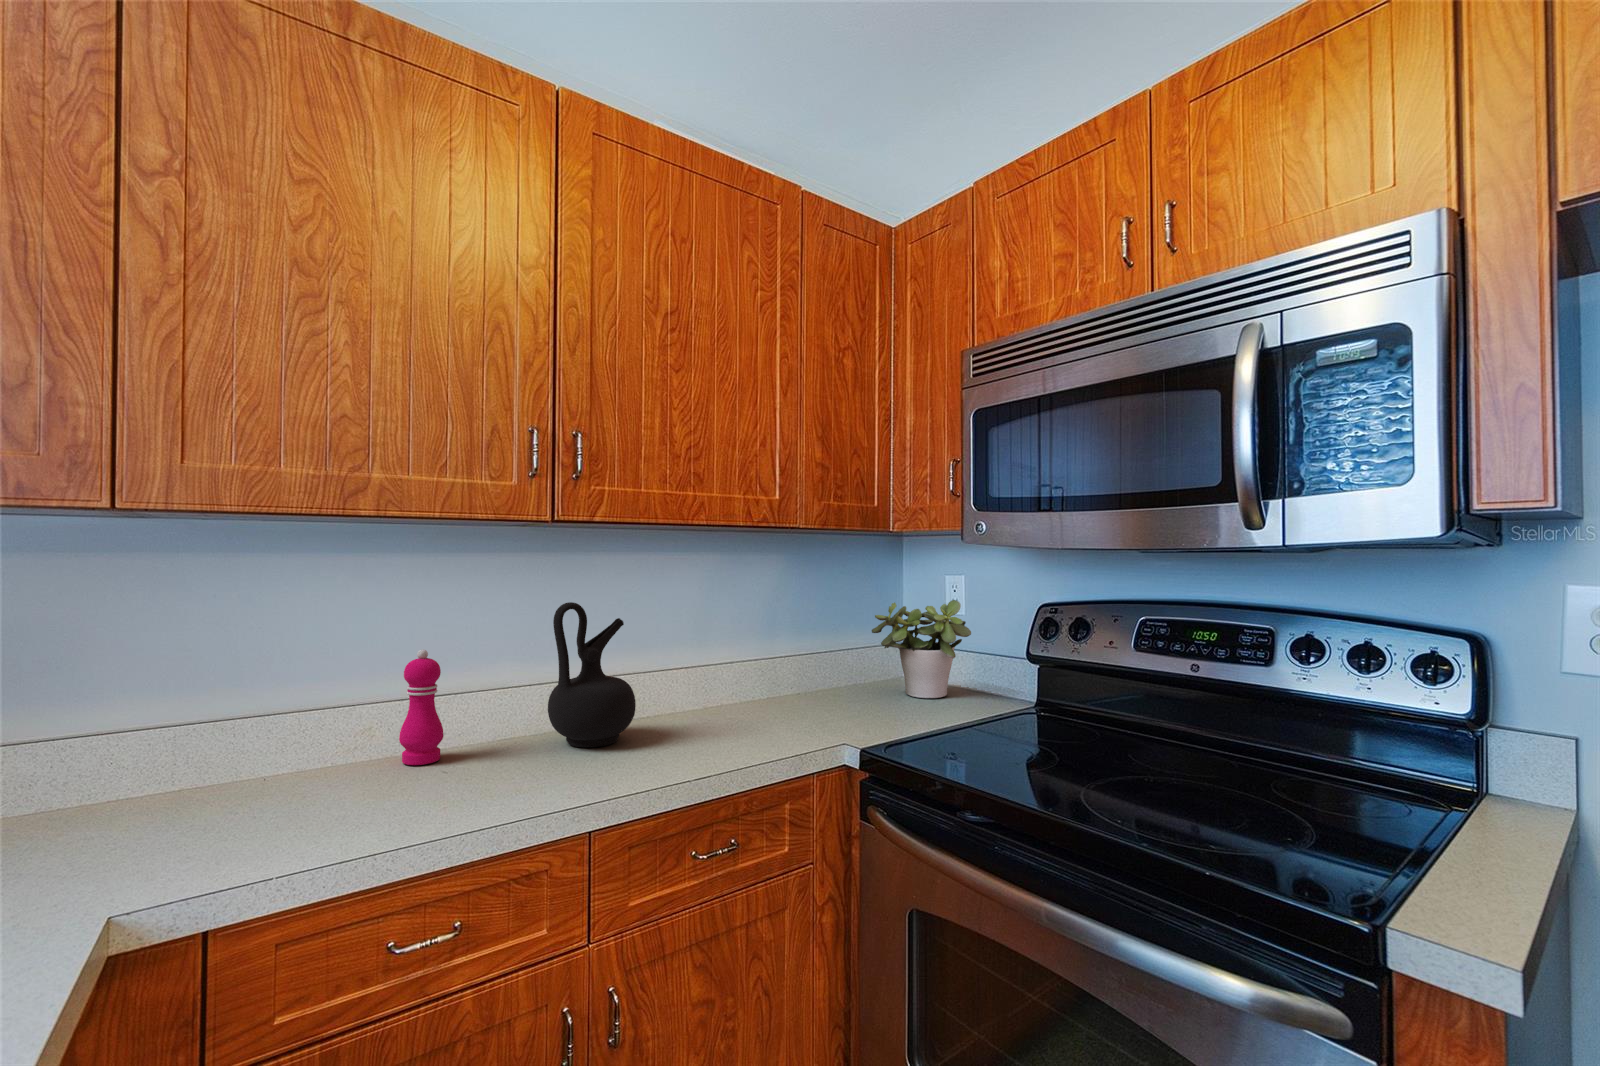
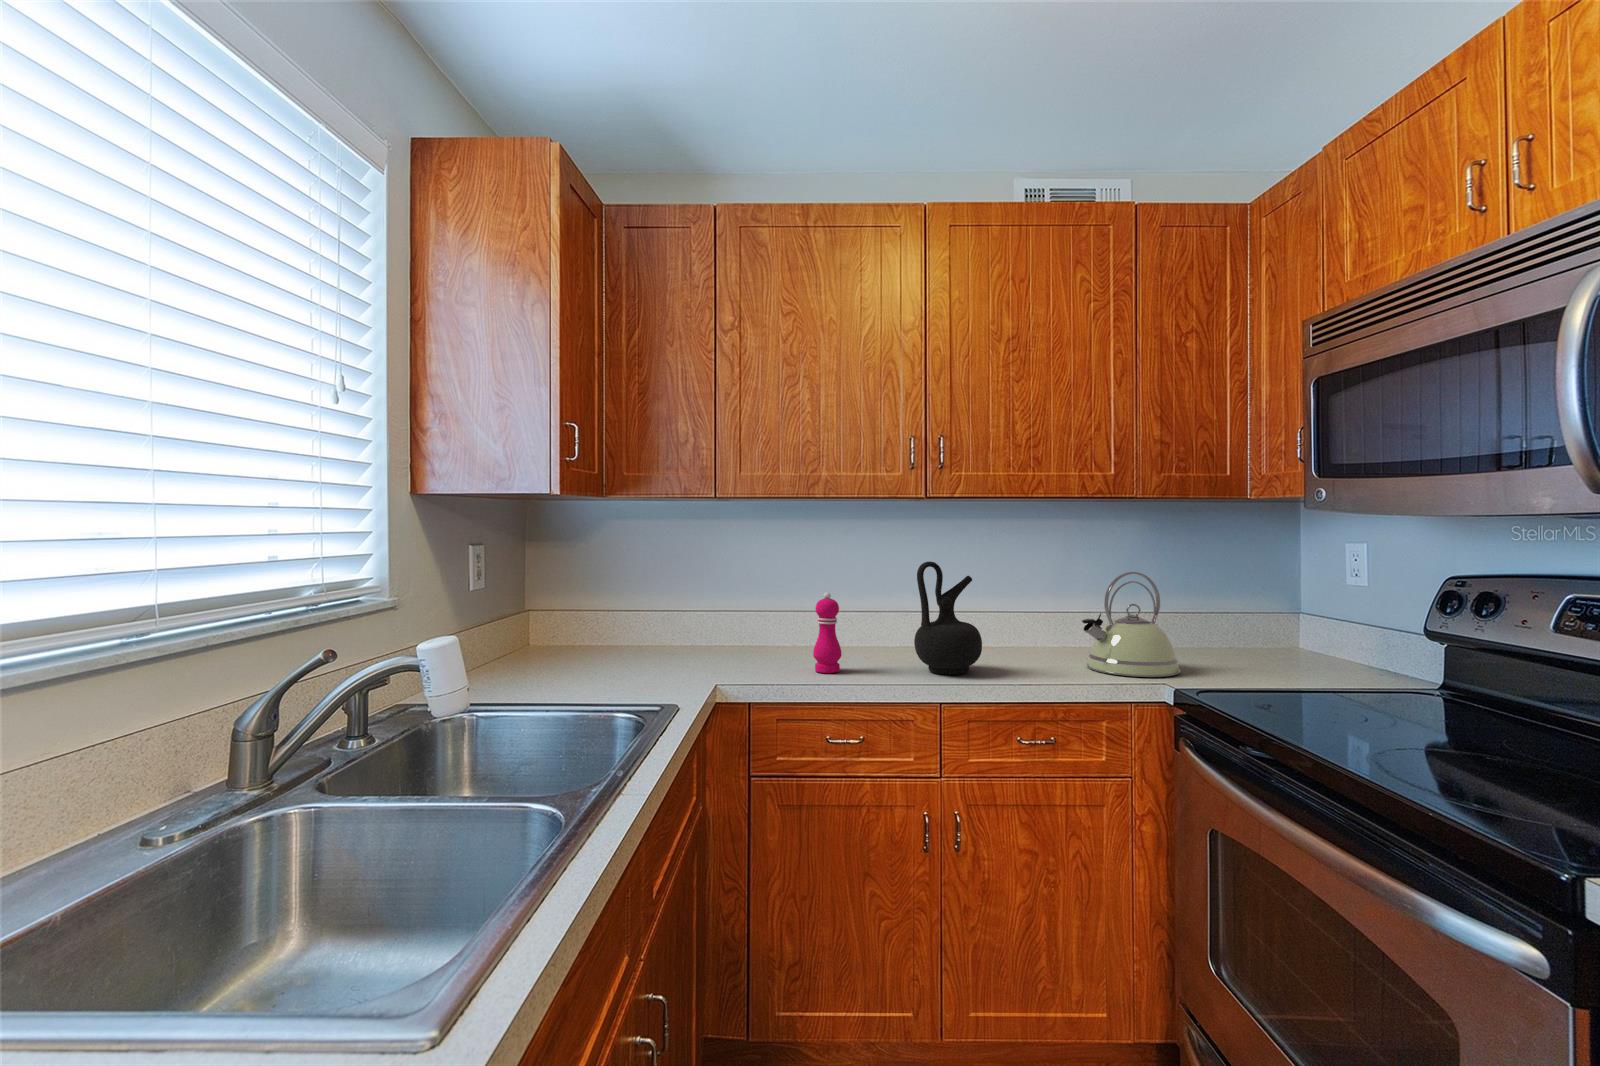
potted plant: present [872,600,971,698] -> none [1221,571,1335,669]
kettle: none [747,606,844,725] -> present [1082,572,1180,677]

